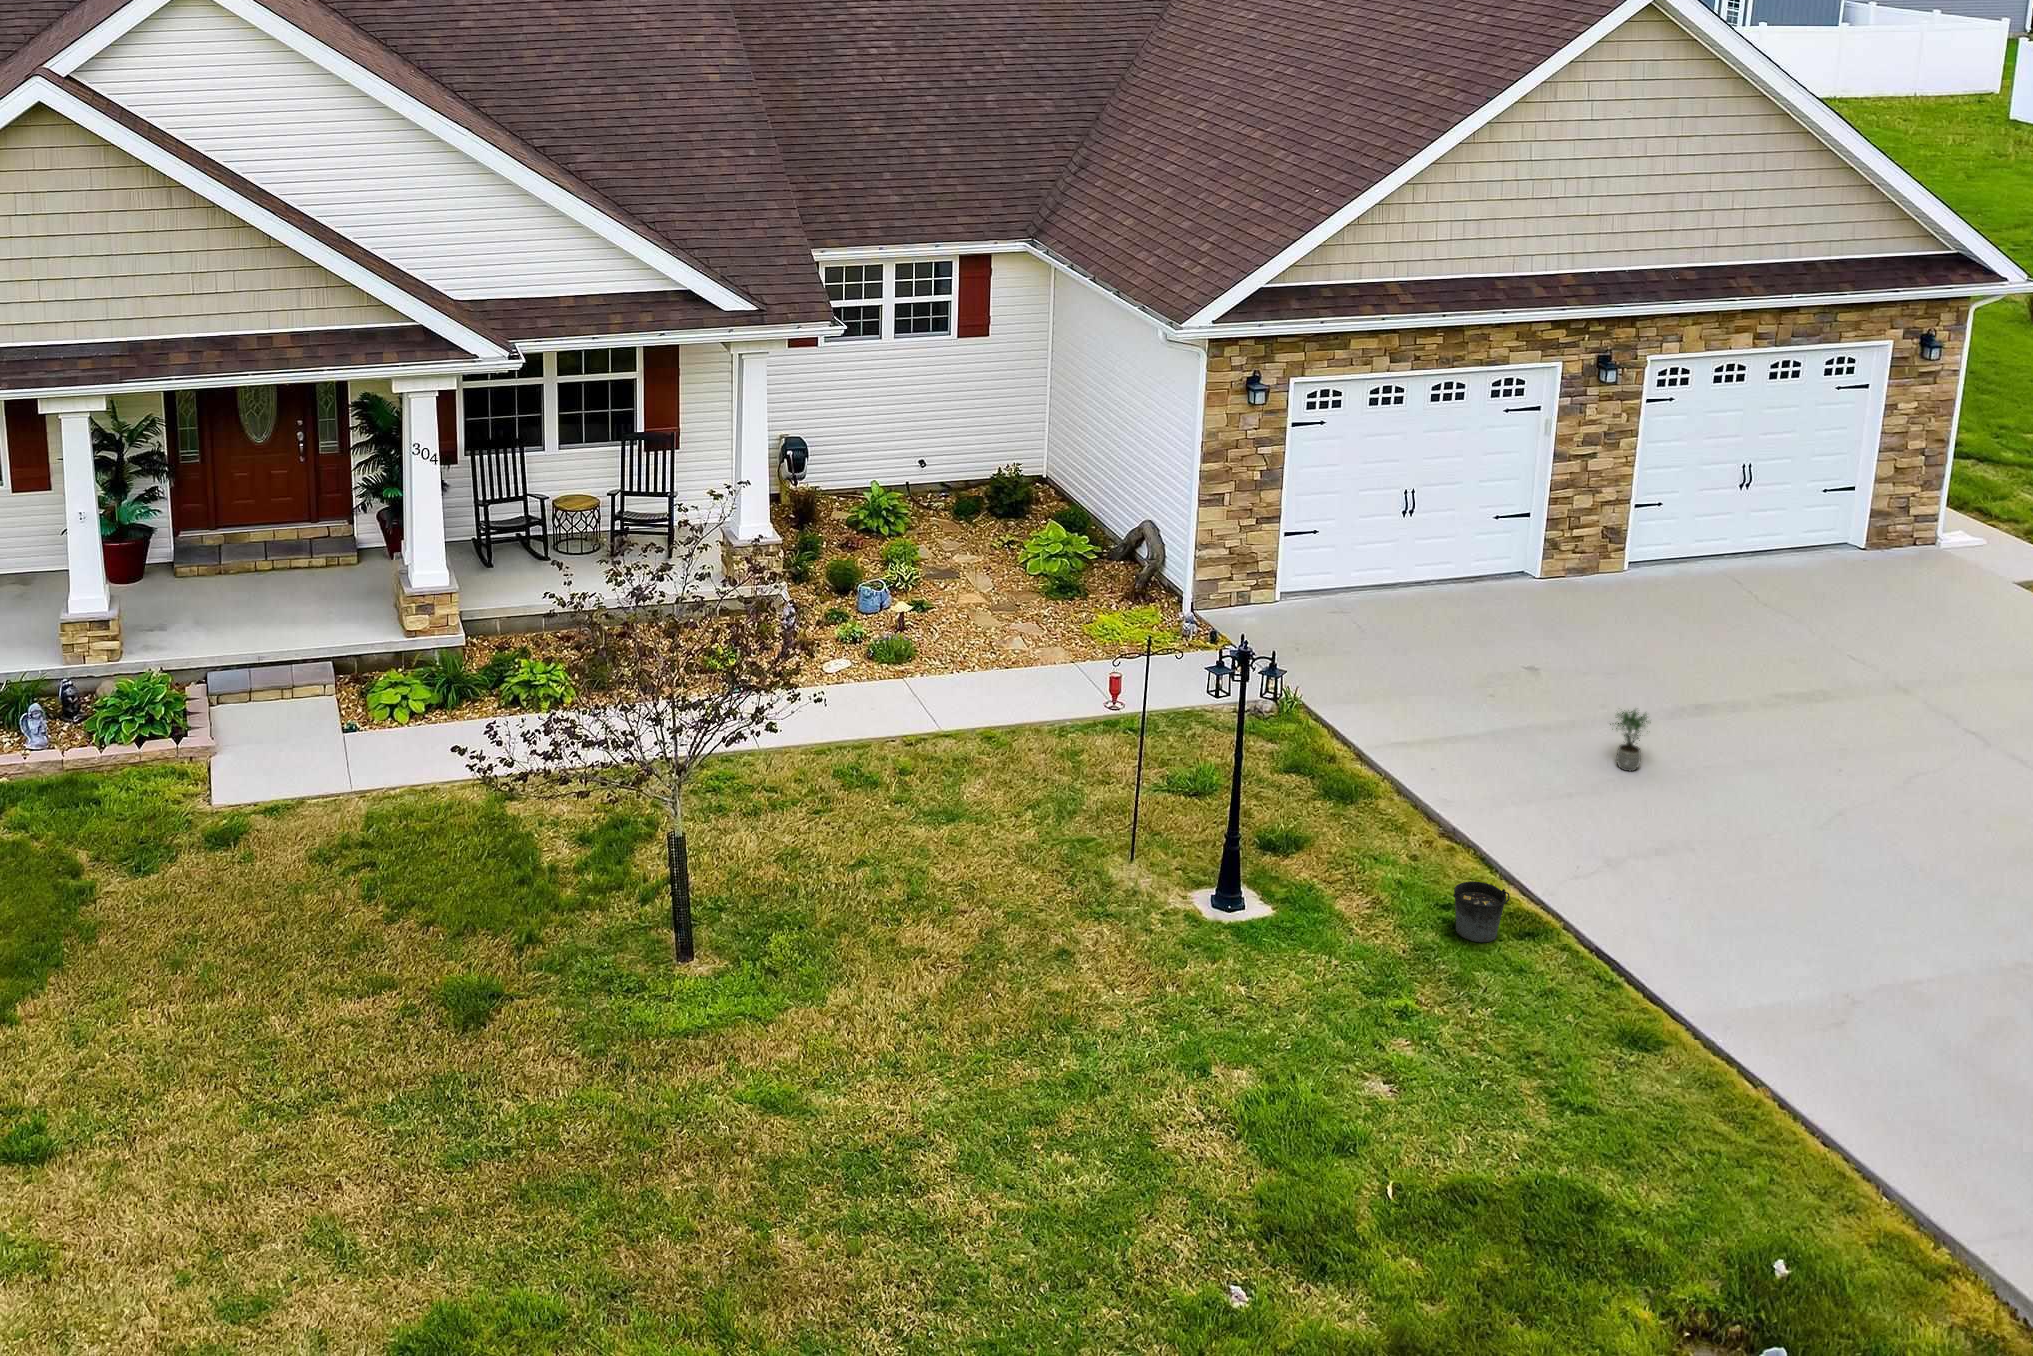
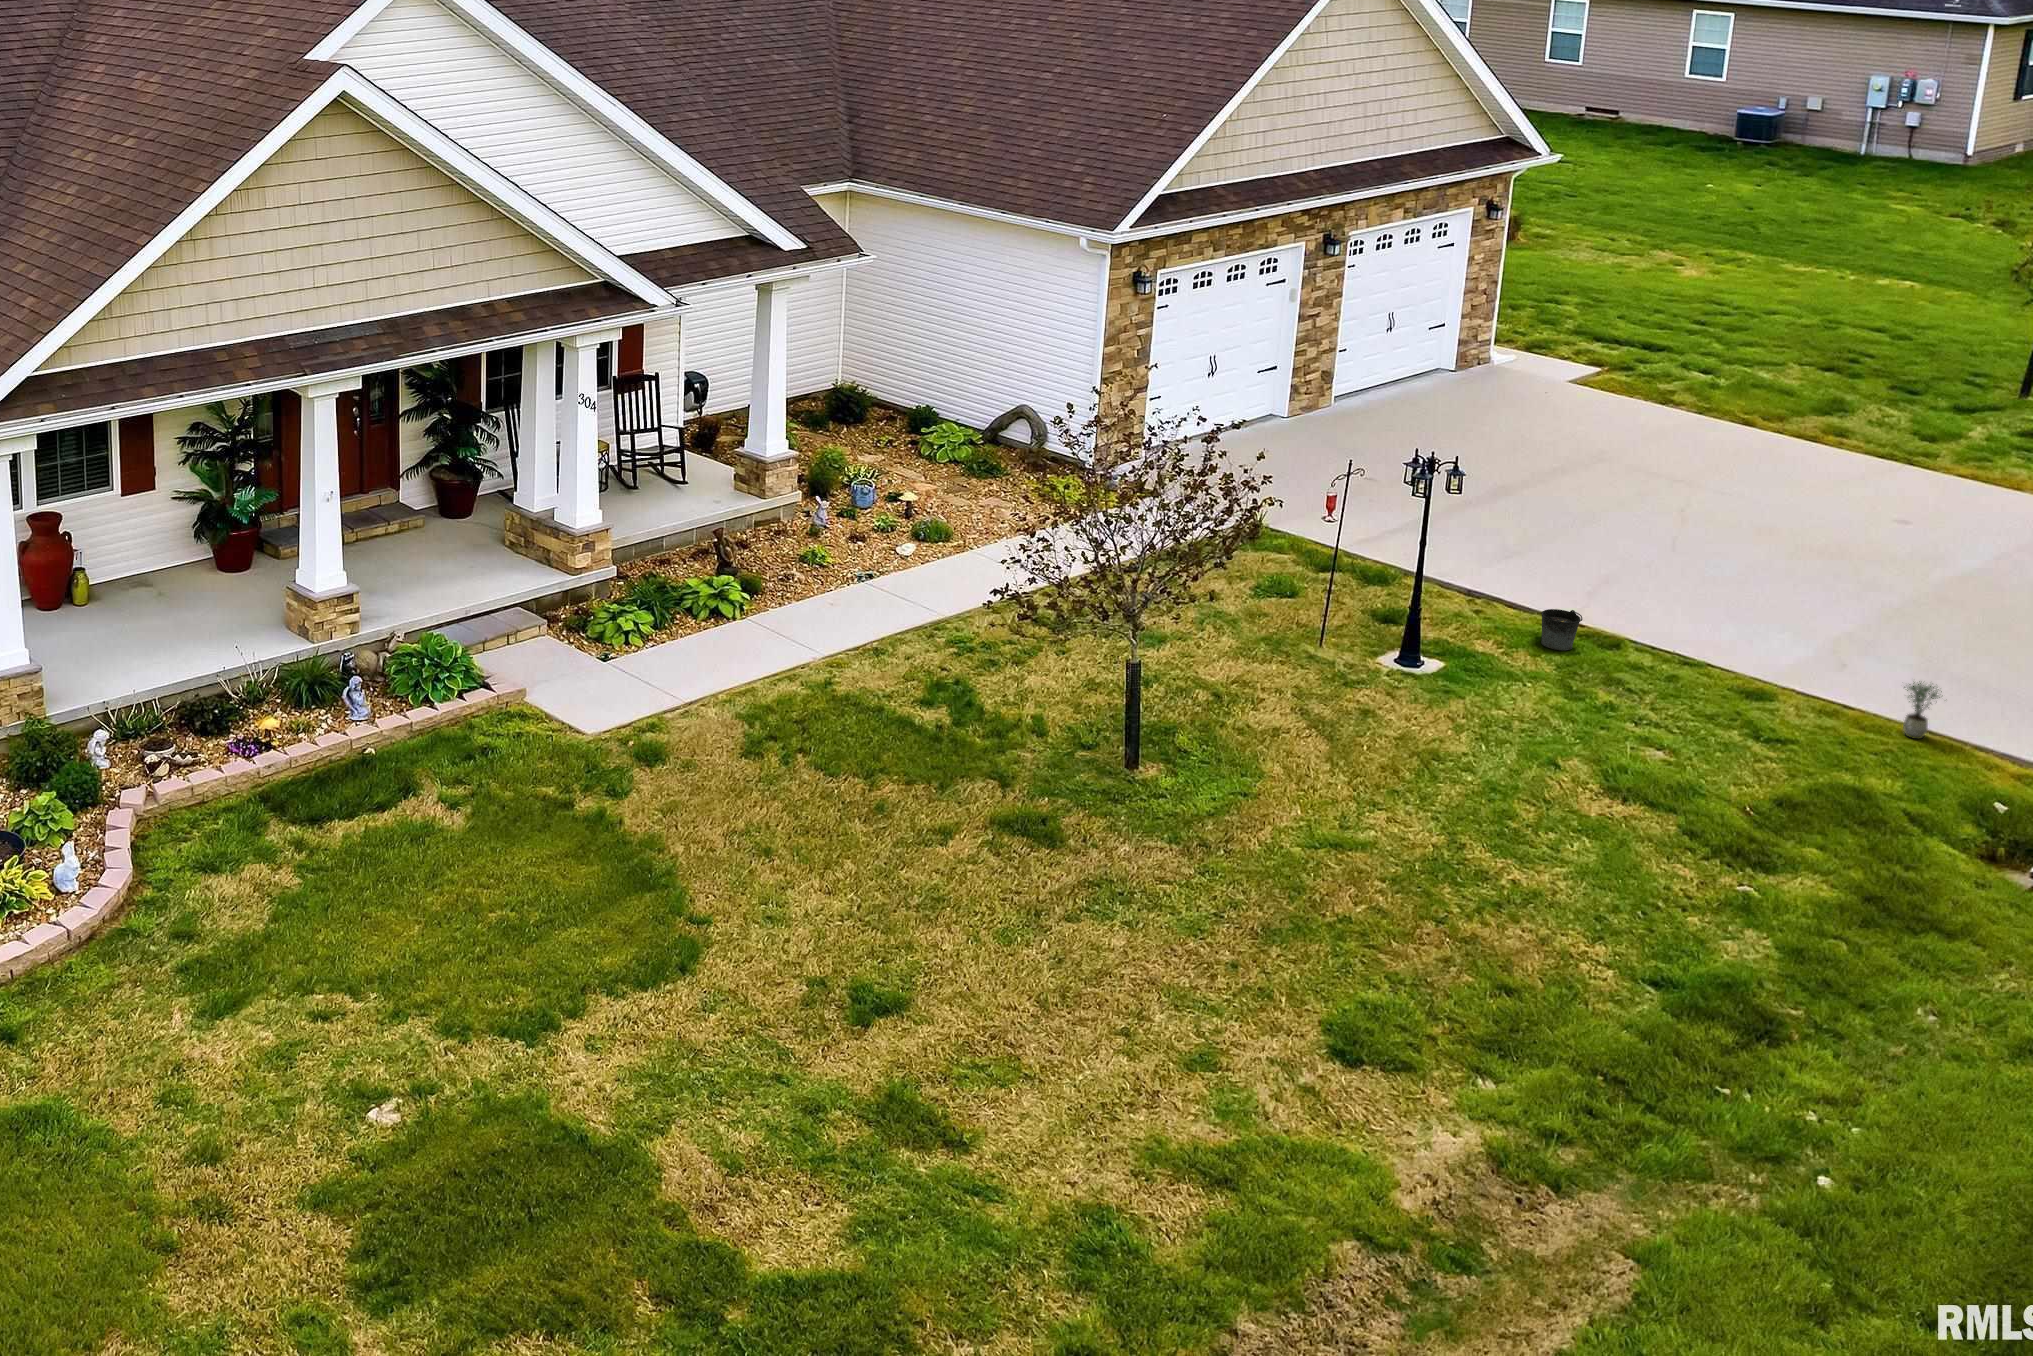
potted plant: present [1610,710,1647,771] -> present [1903,681,1942,739]

